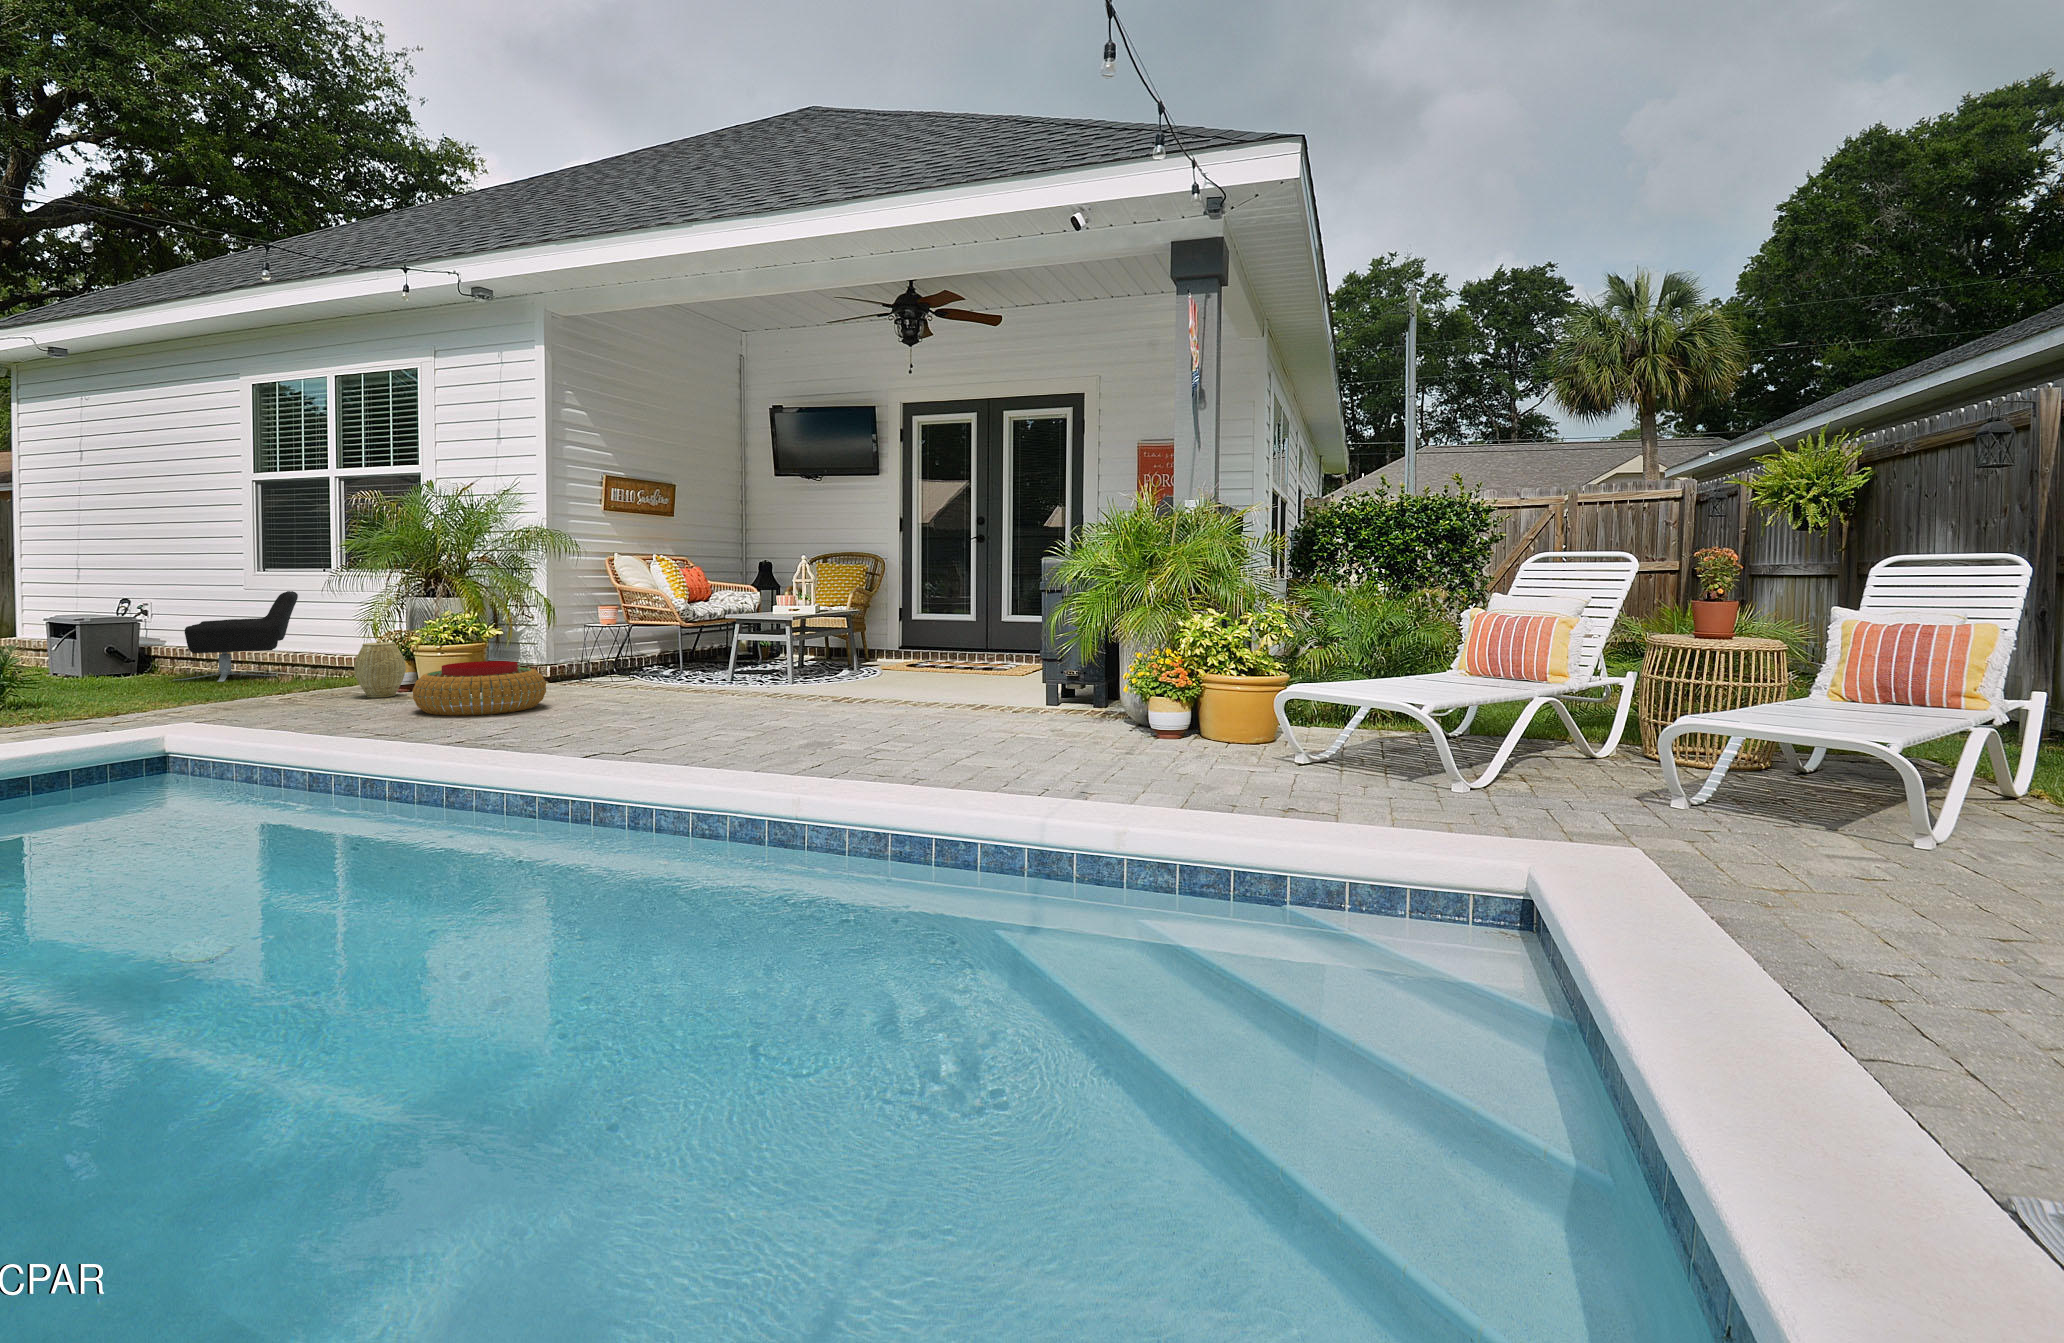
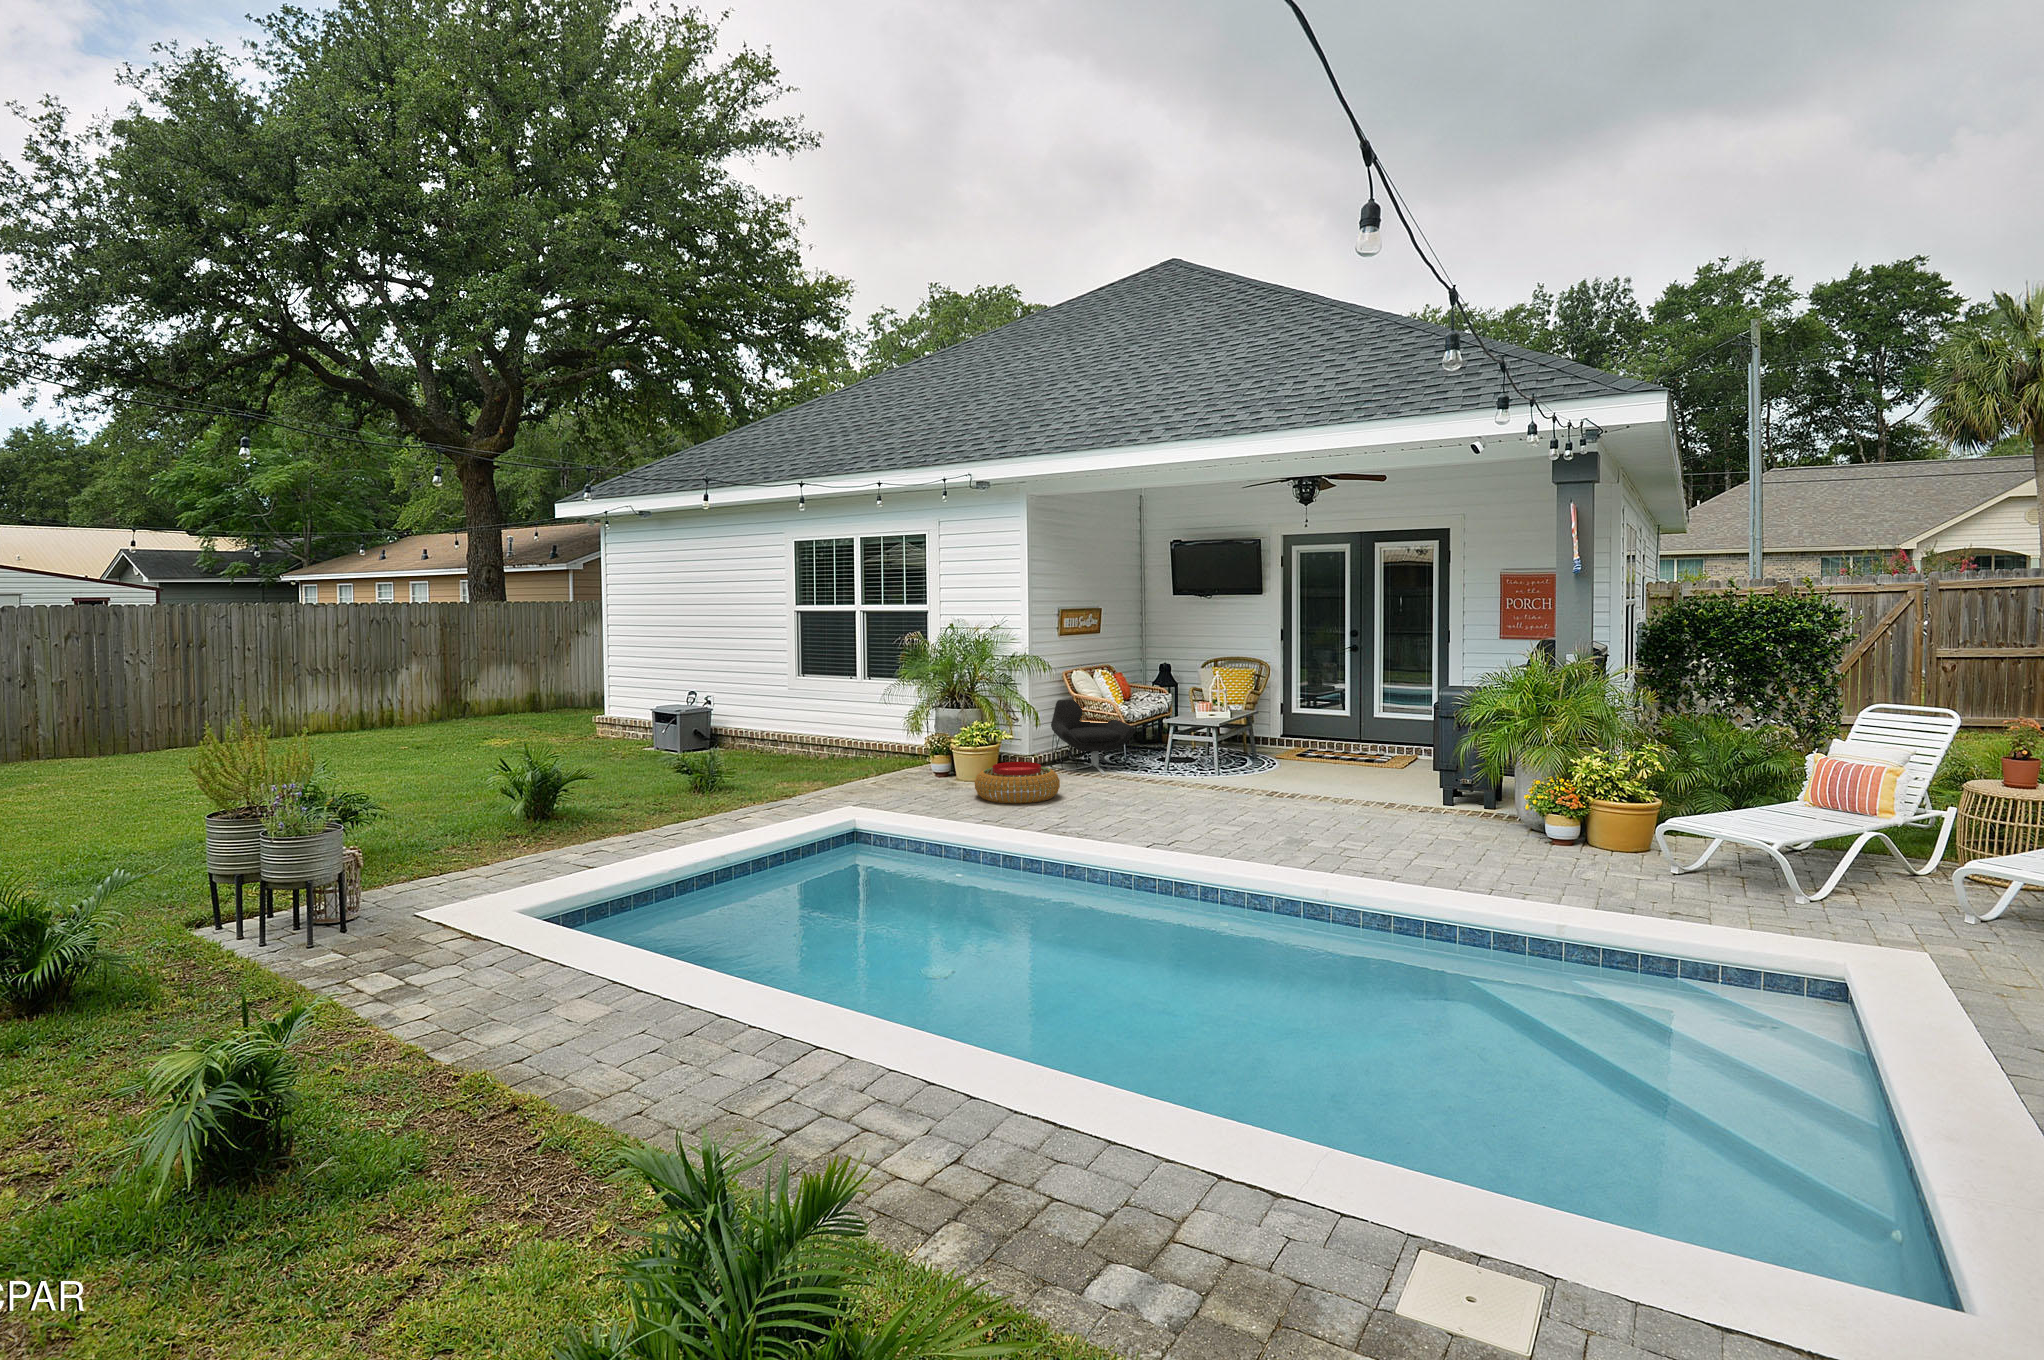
lounge chair: present [180,591,298,682] -> present [1051,699,1136,774]
woven basket: present [354,640,406,698] -> none [914,742,946,783]

